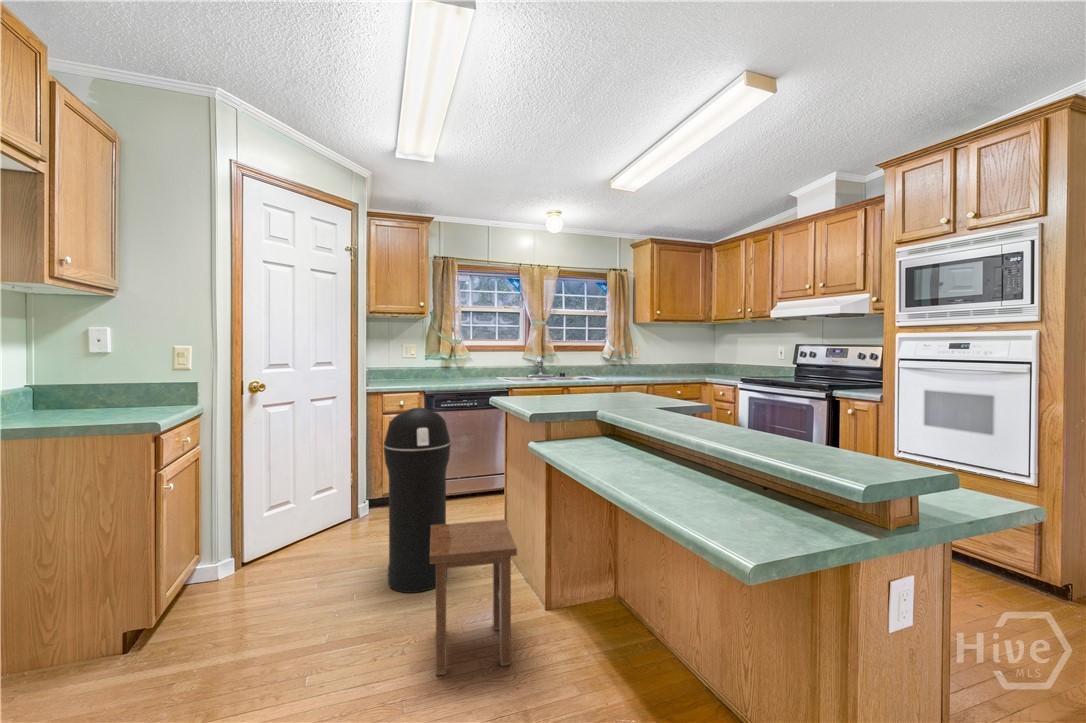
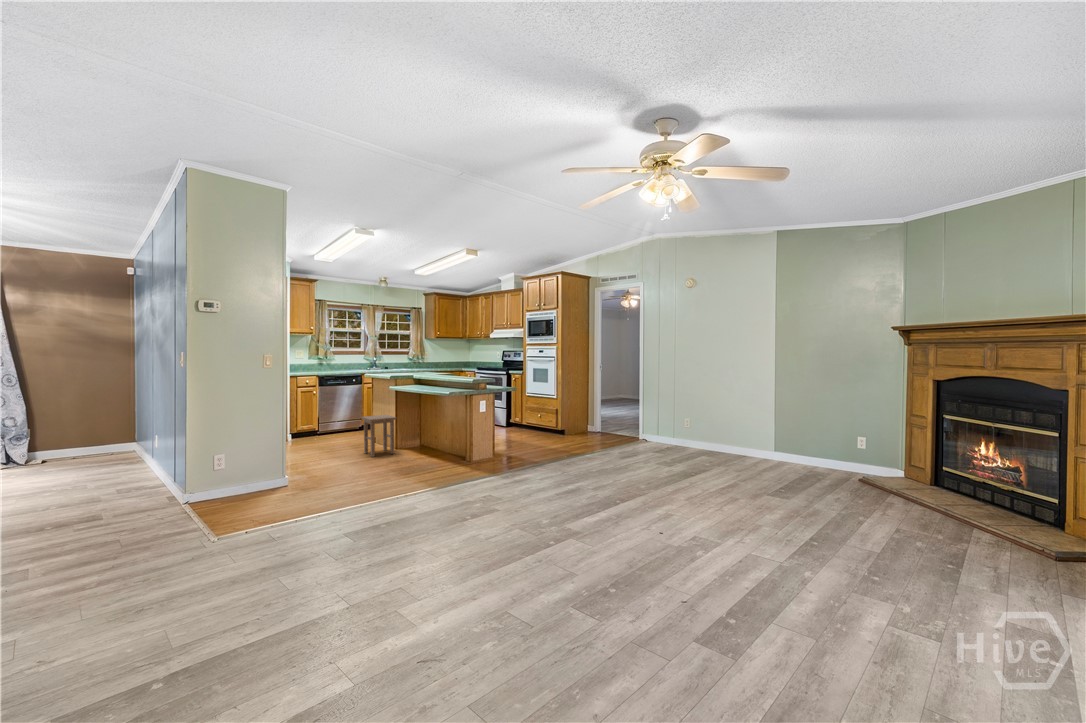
trash can: present [384,408,451,593] -> none [330,379,358,449]

